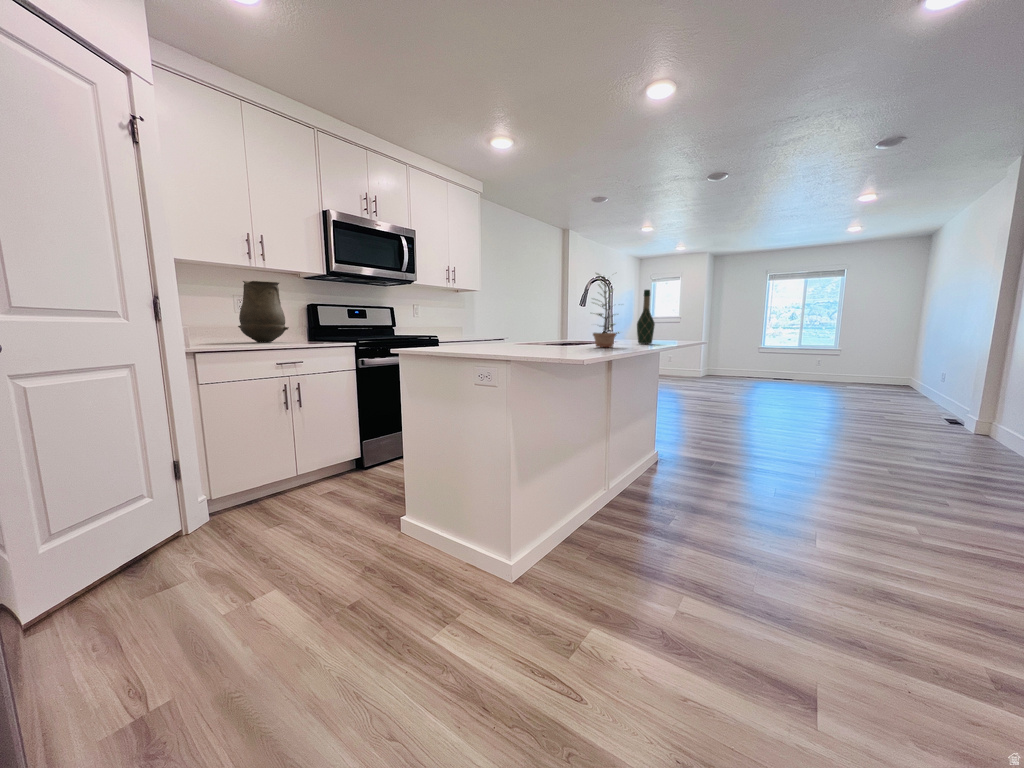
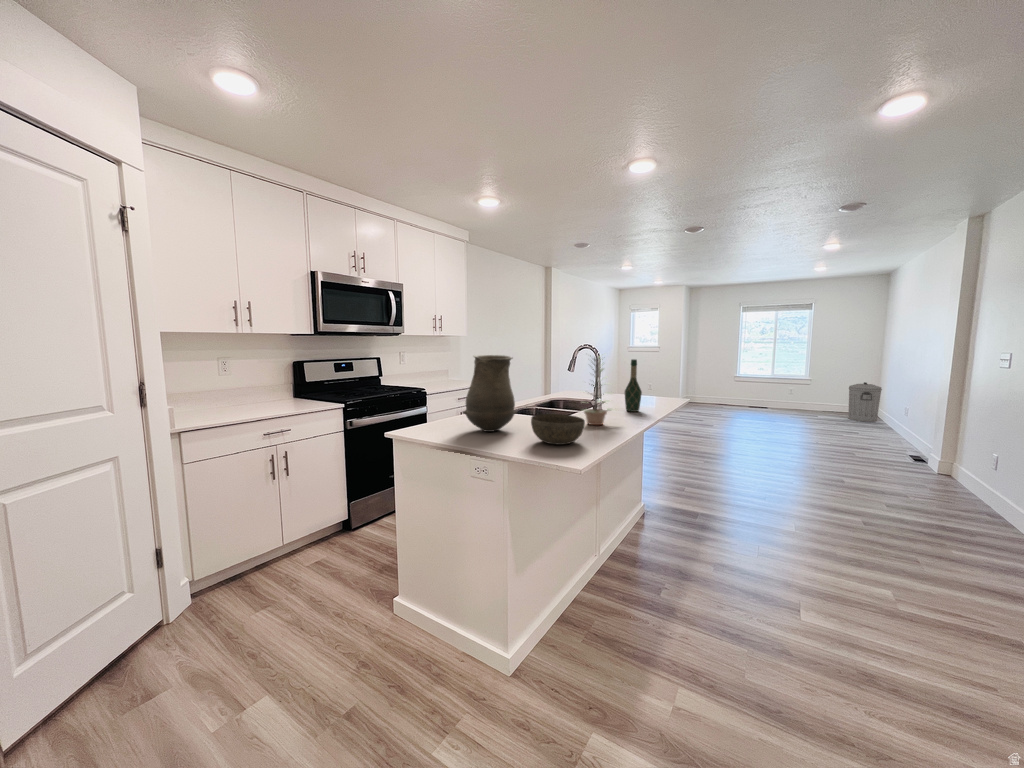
vase: present [238,281,289,342] -> present [462,355,517,432]
bowl: none [535,325,590,351] -> present [531,414,585,445]
trash can: none [878,350,916,391] -> present [848,382,882,422]

